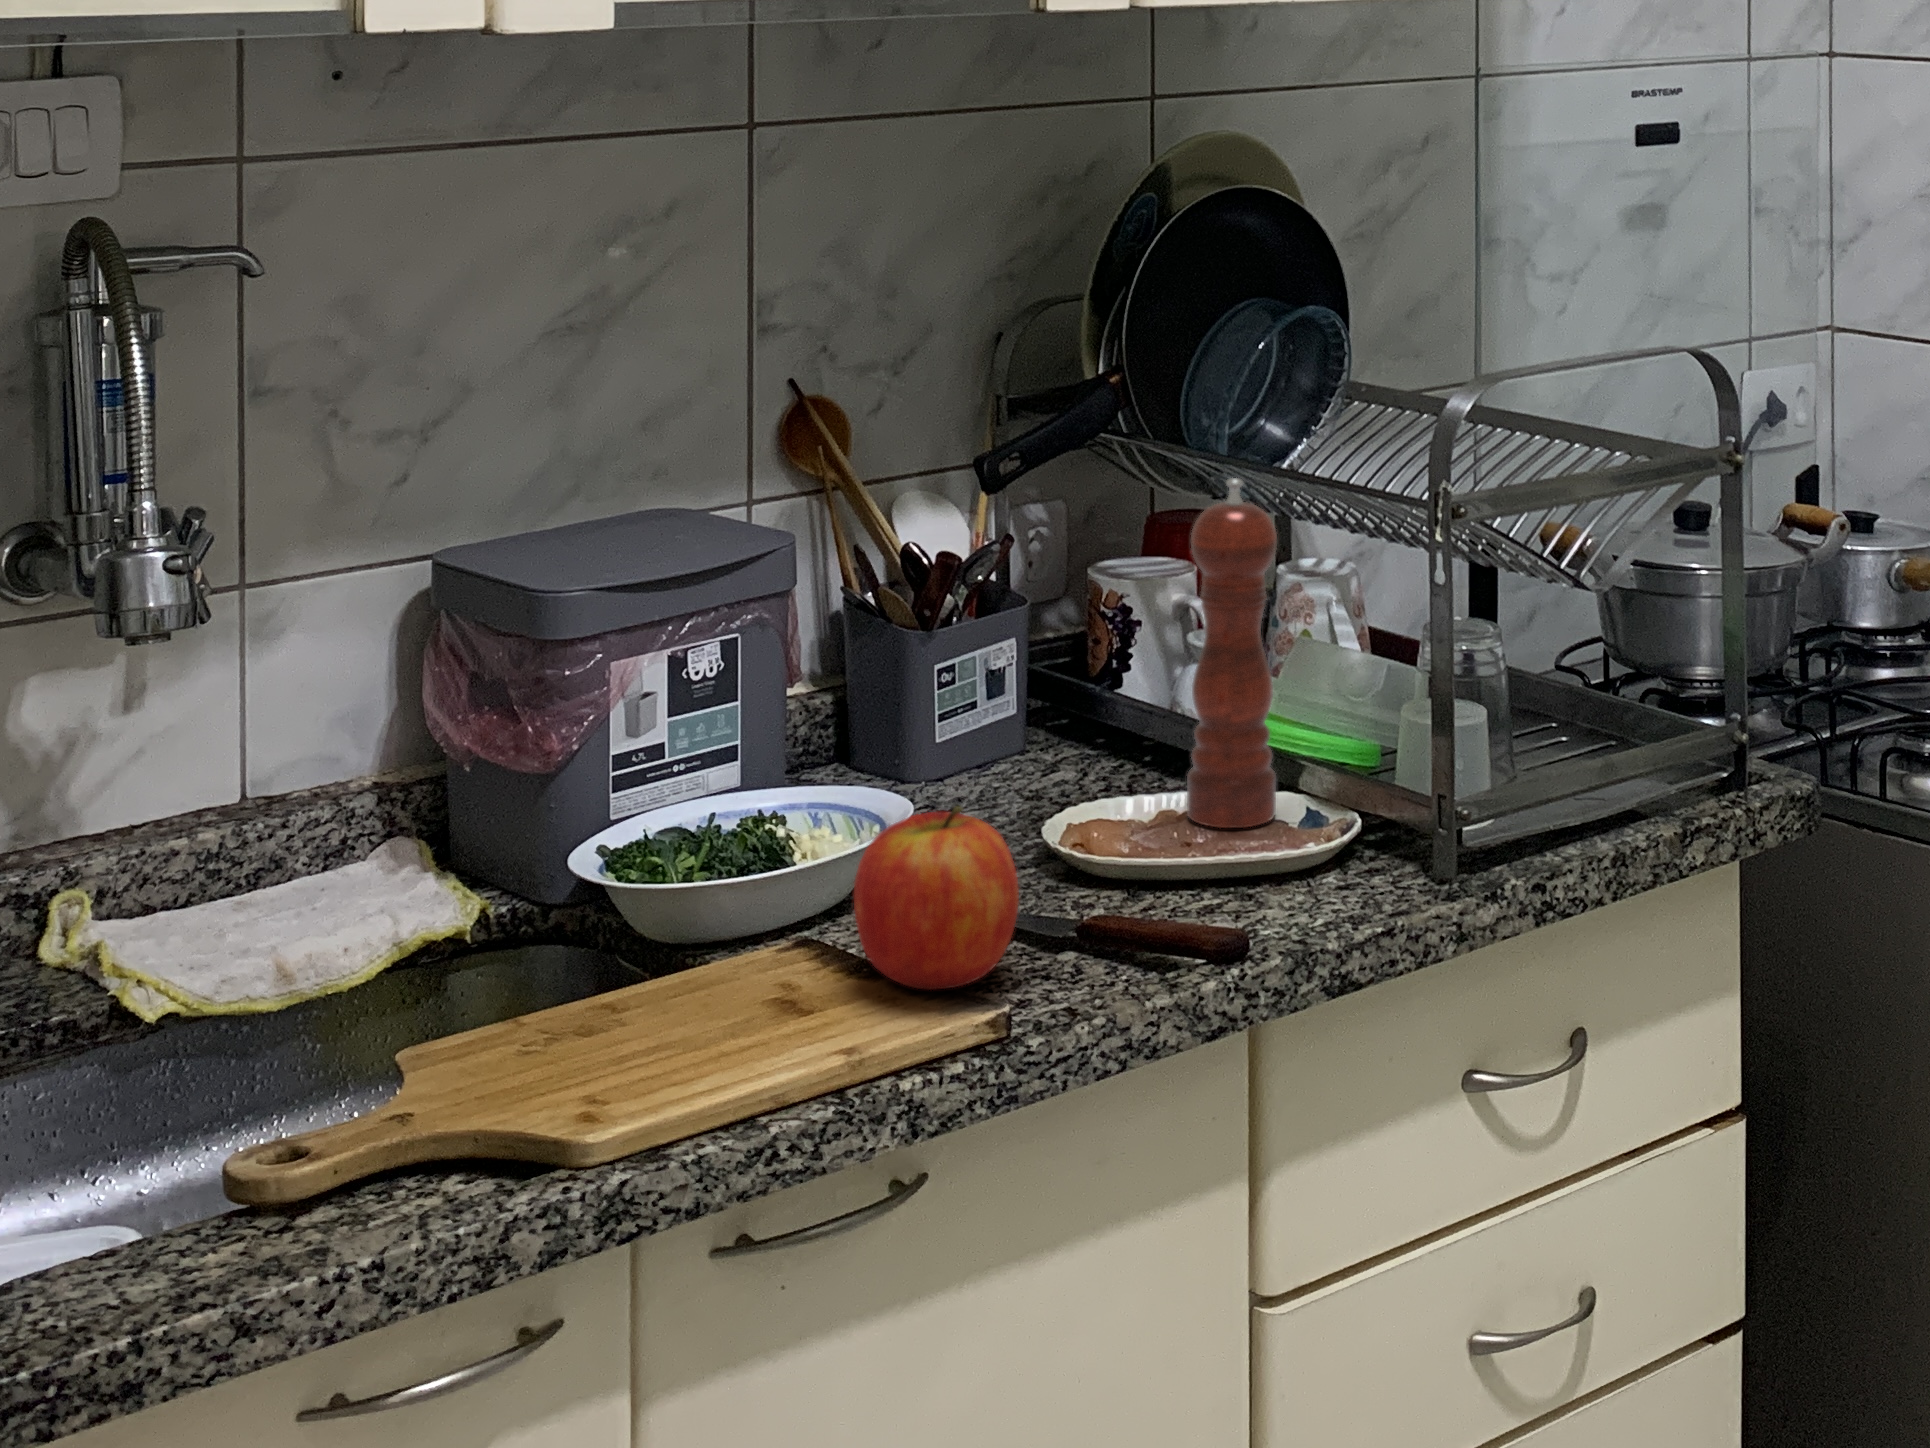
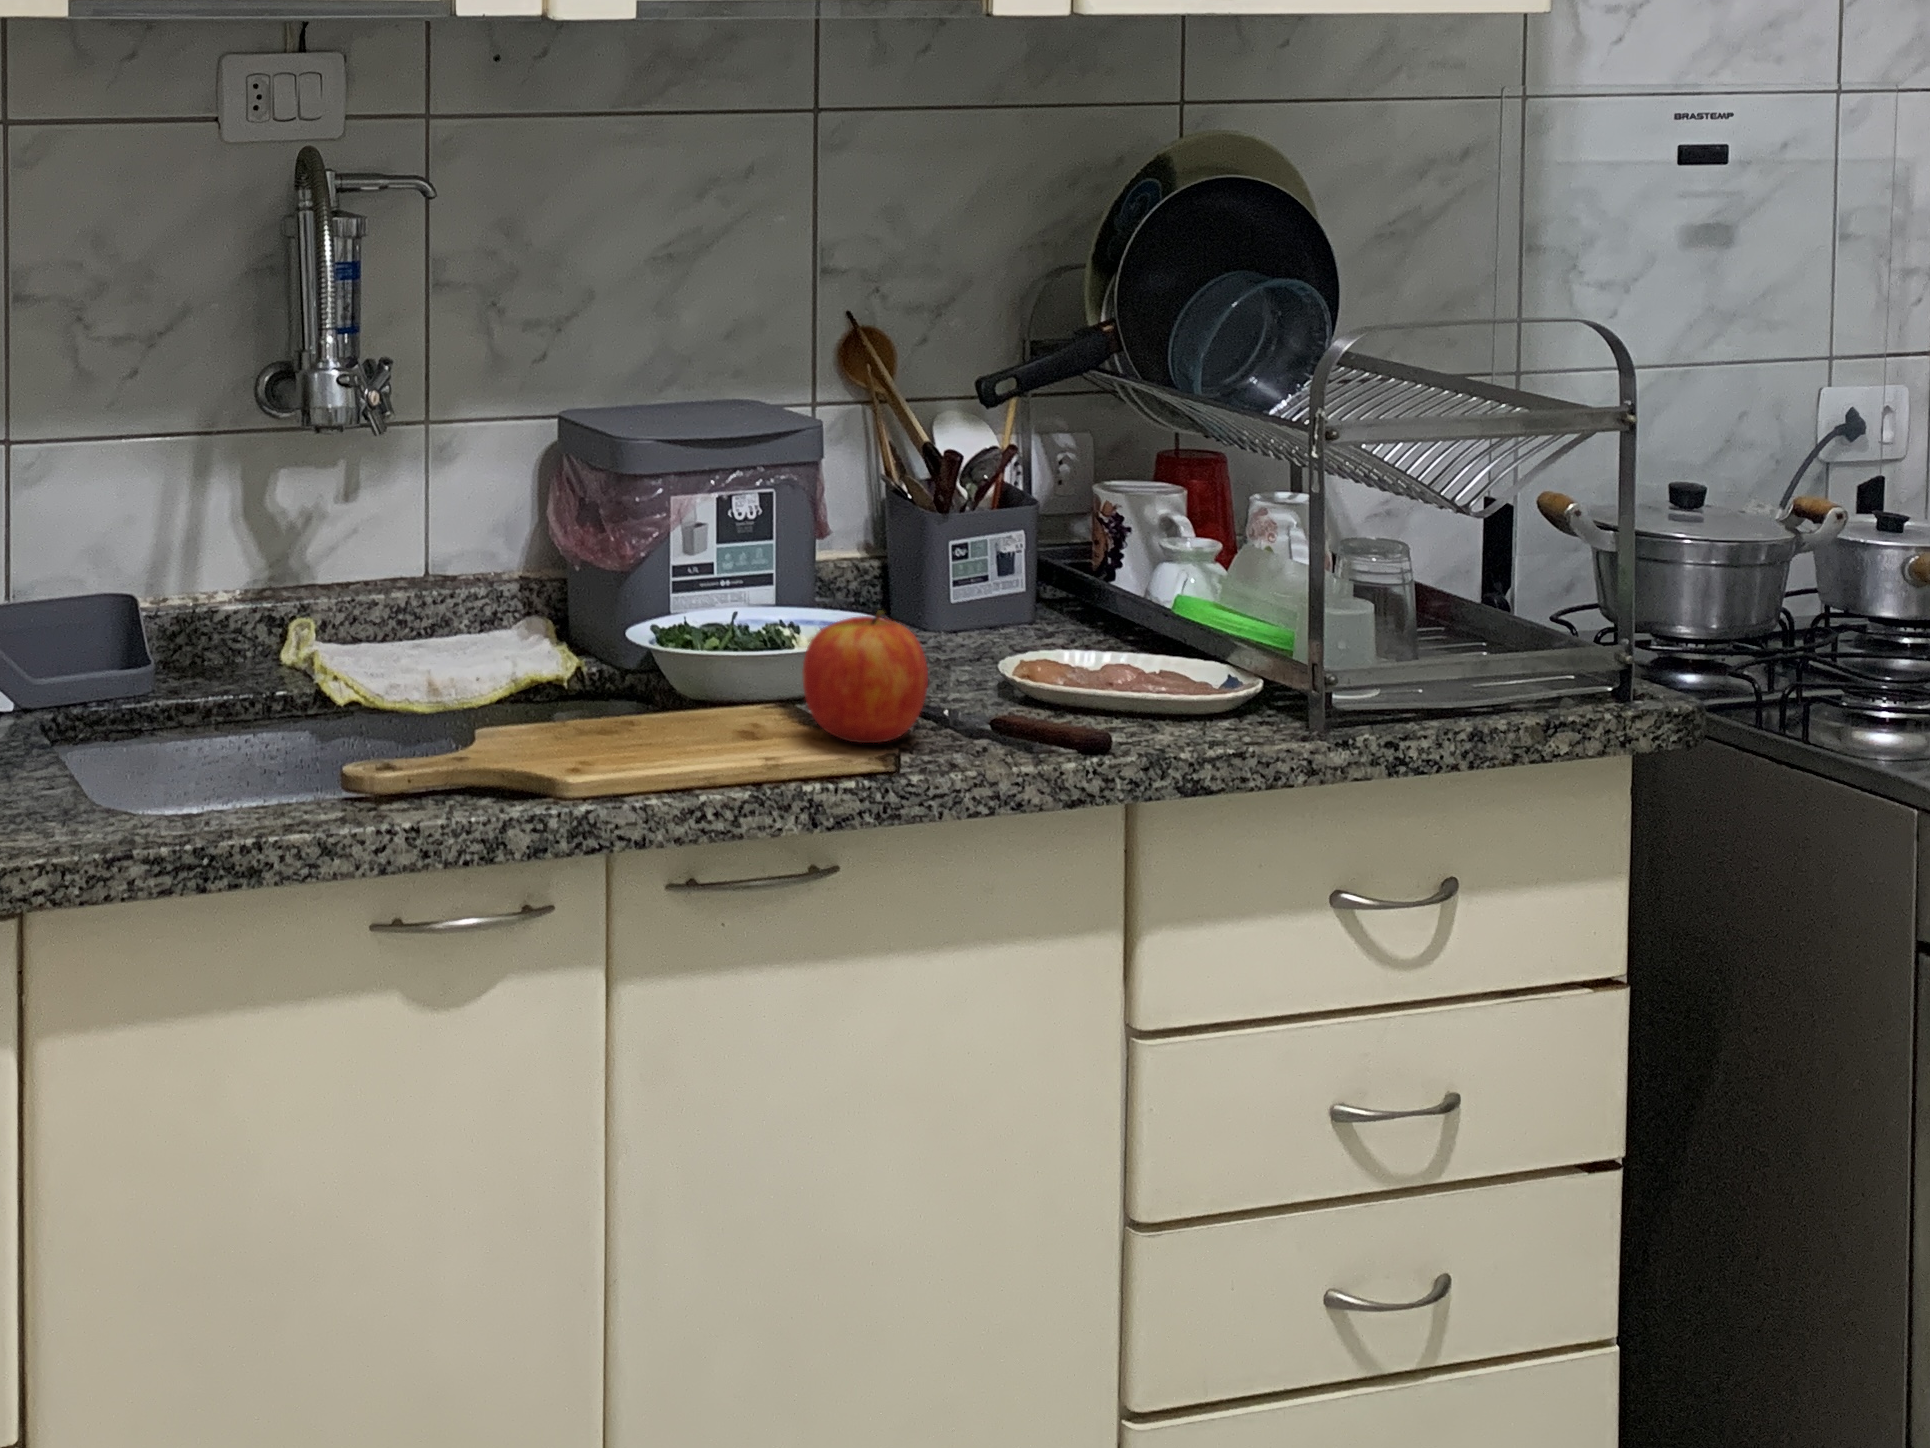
pepper mill: present [1187,478,1277,828] -> none [1124,402,1204,683]

